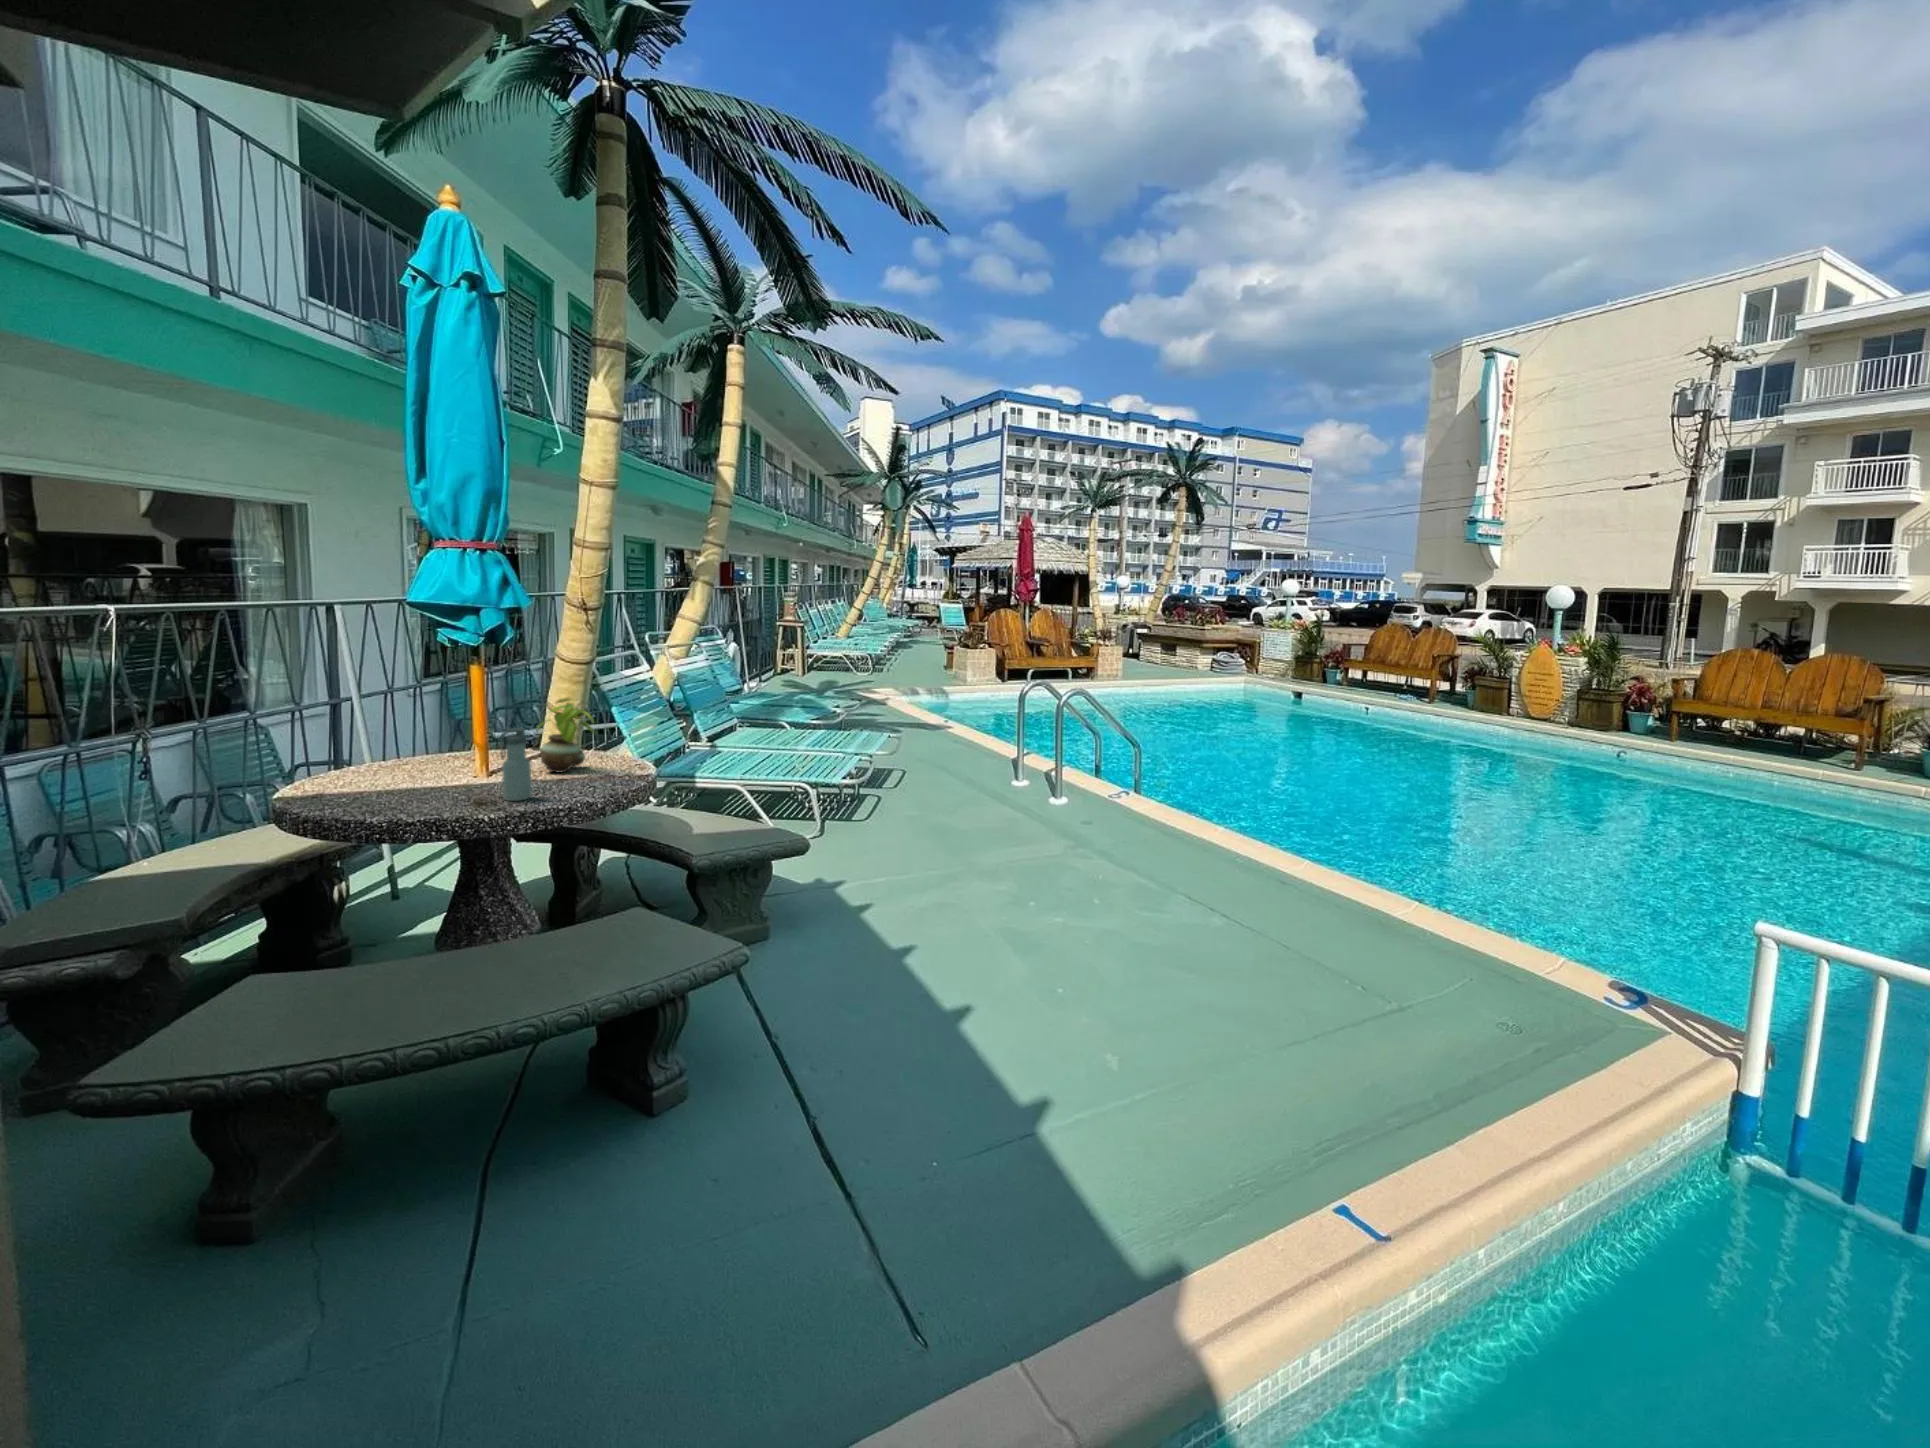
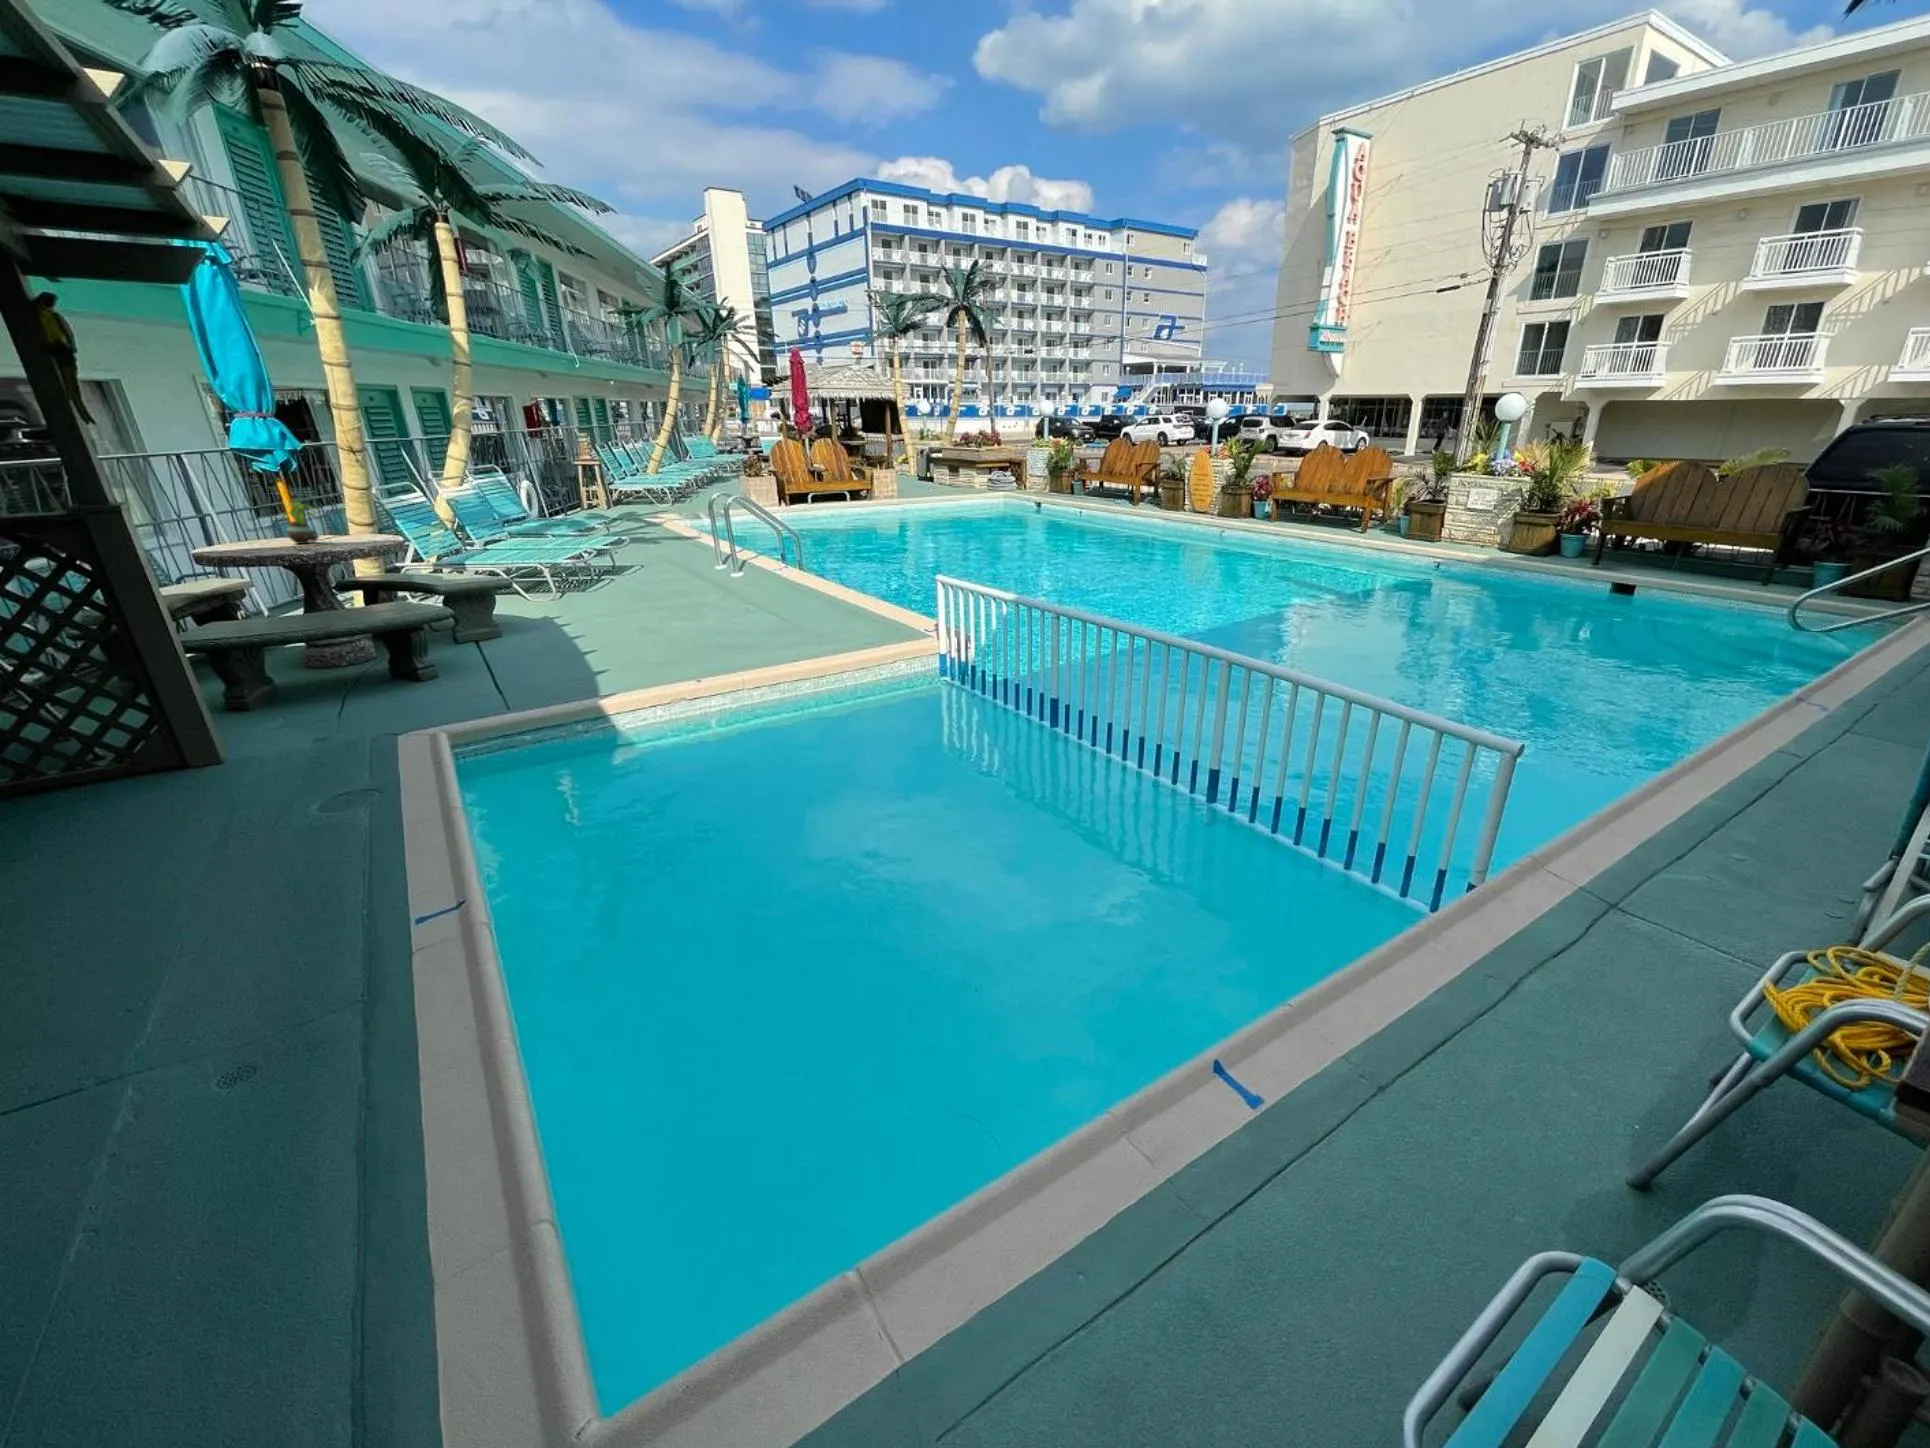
water bottle: present [500,728,532,801] -> none [250,511,278,552]

